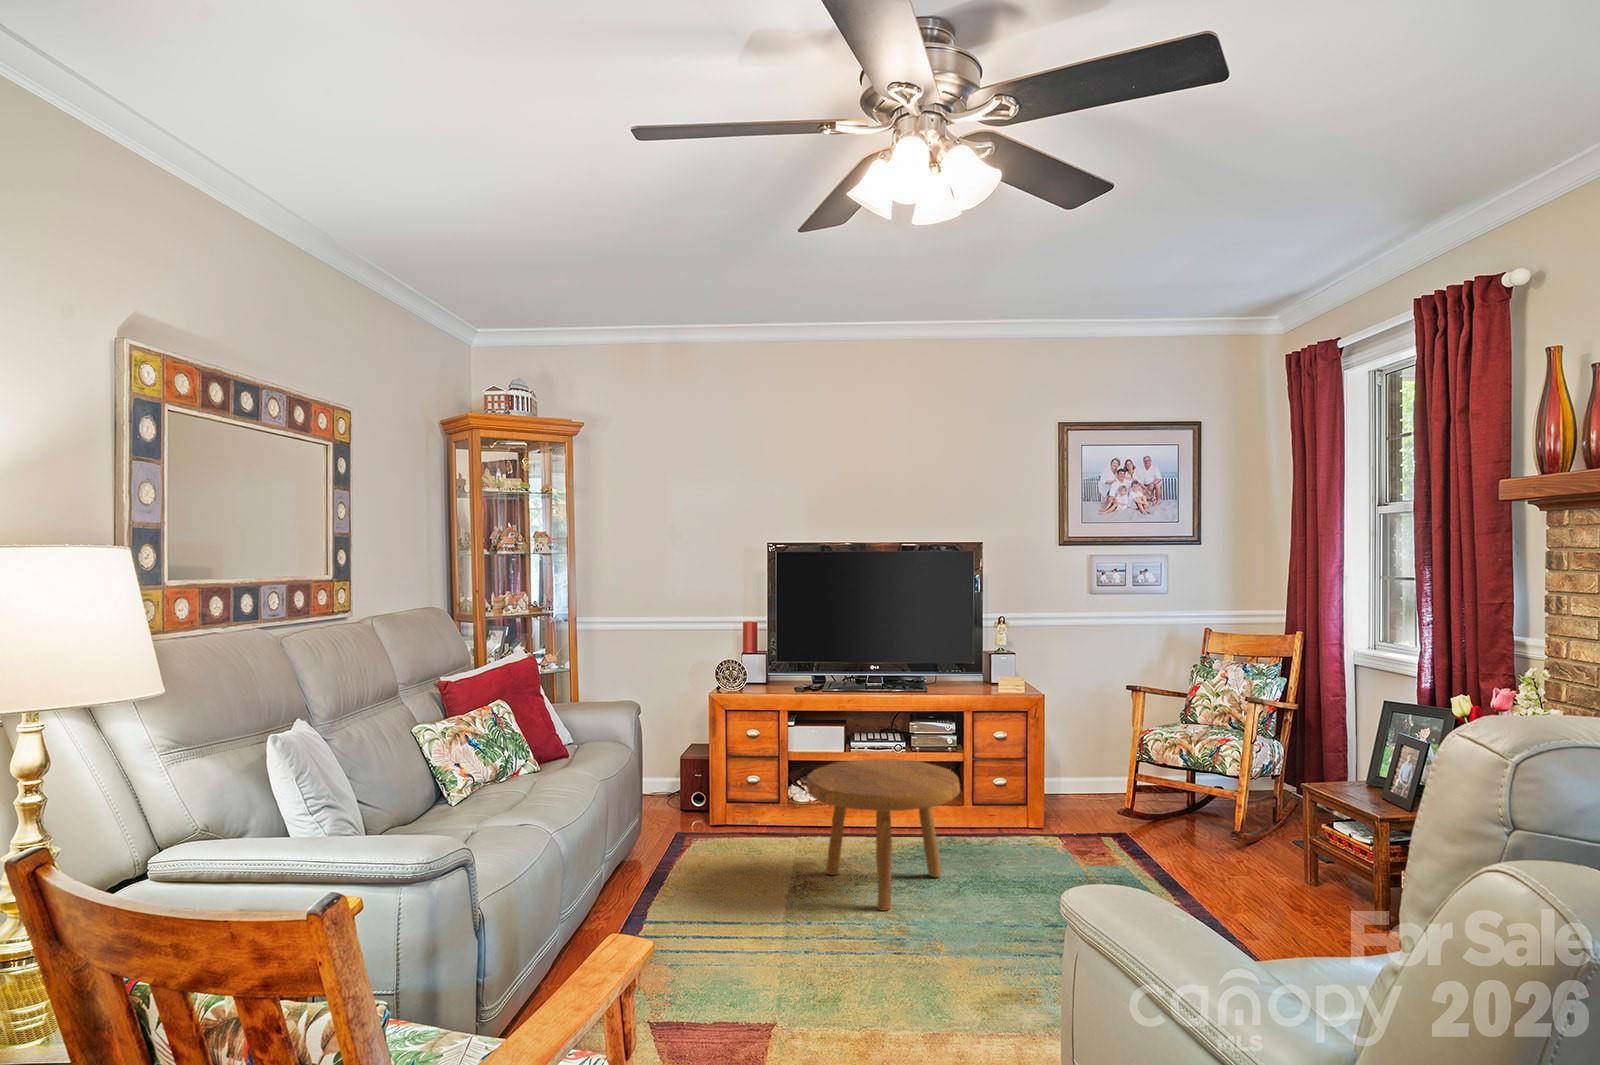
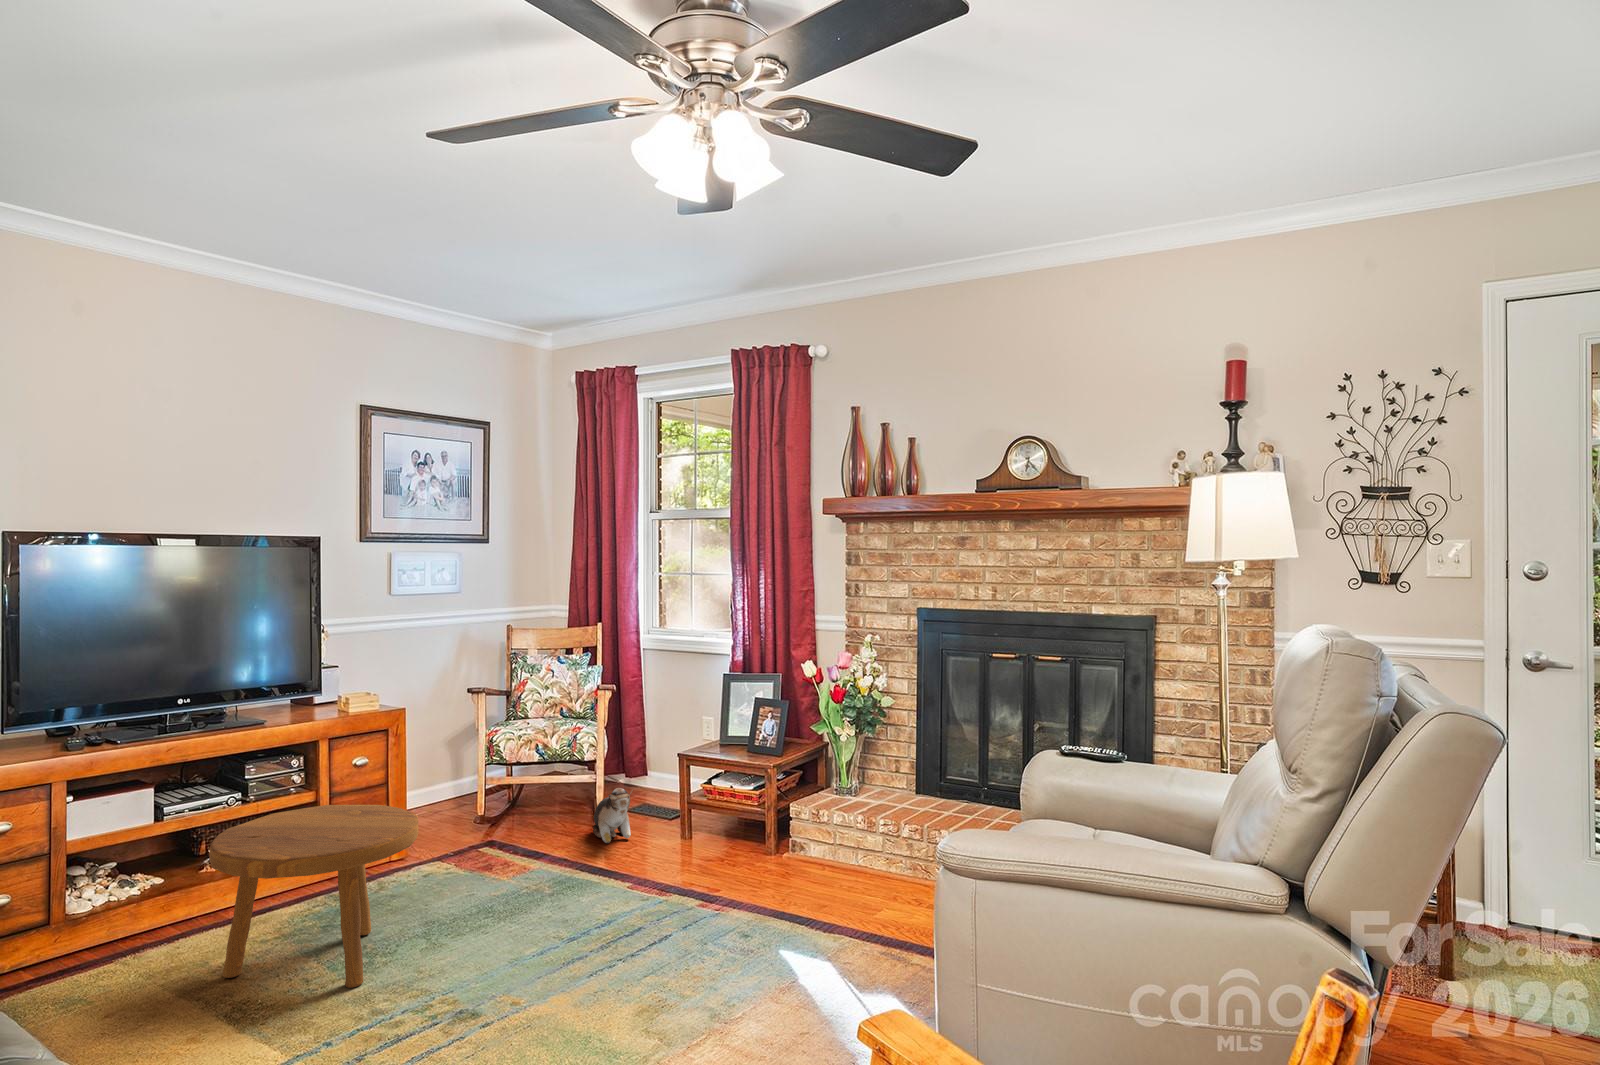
plush toy: none [1220,812,1262,872] -> present [593,788,633,843]

